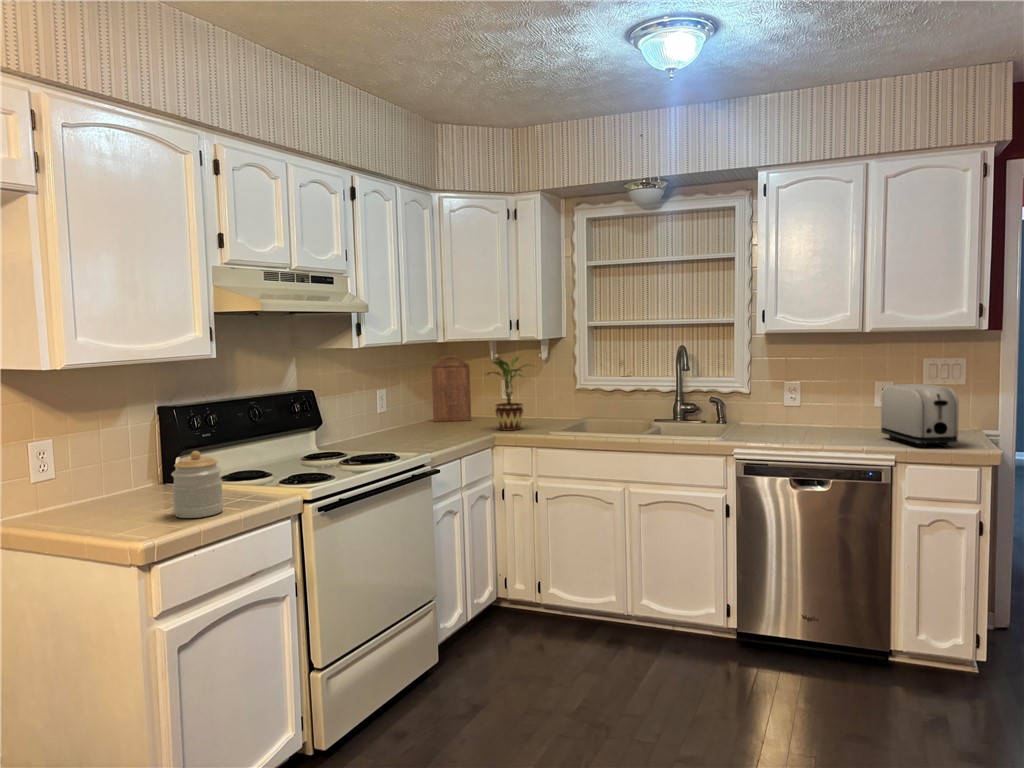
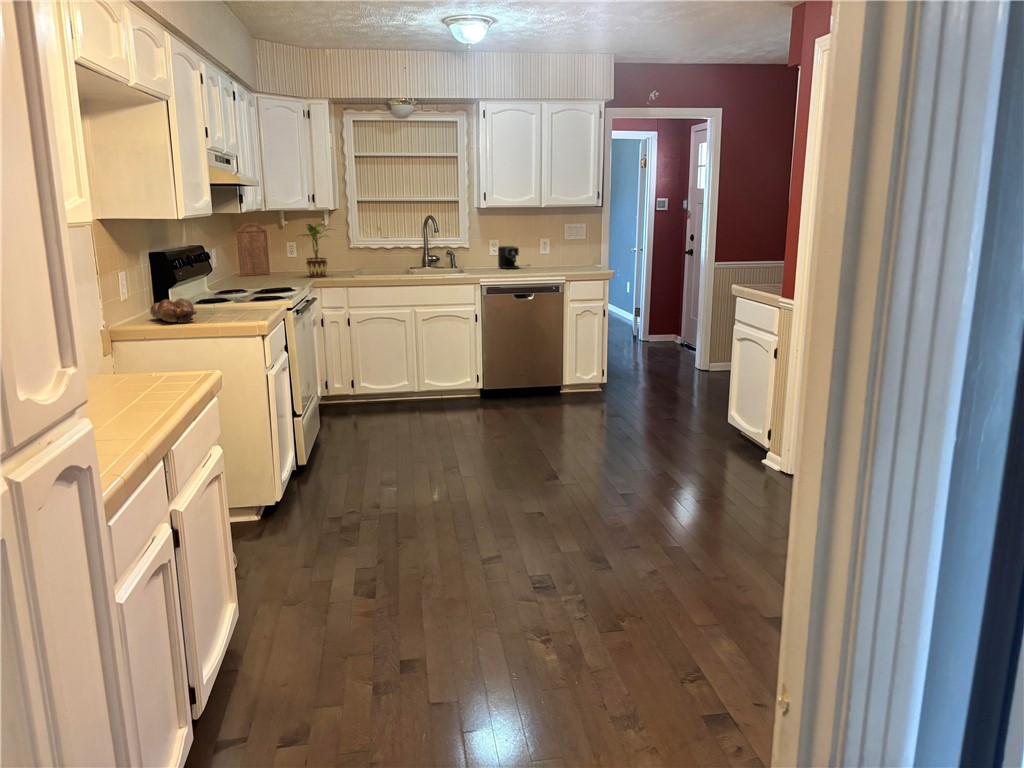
toaster: present [881,384,959,447] -> none [552,237,593,271]
coffee maker: none [791,394,853,432] -> present [498,246,519,269]
jar: present [172,451,224,518] -> none [230,275,262,316]
bread loaf: none [56,479,140,523] -> present [150,298,197,323]

